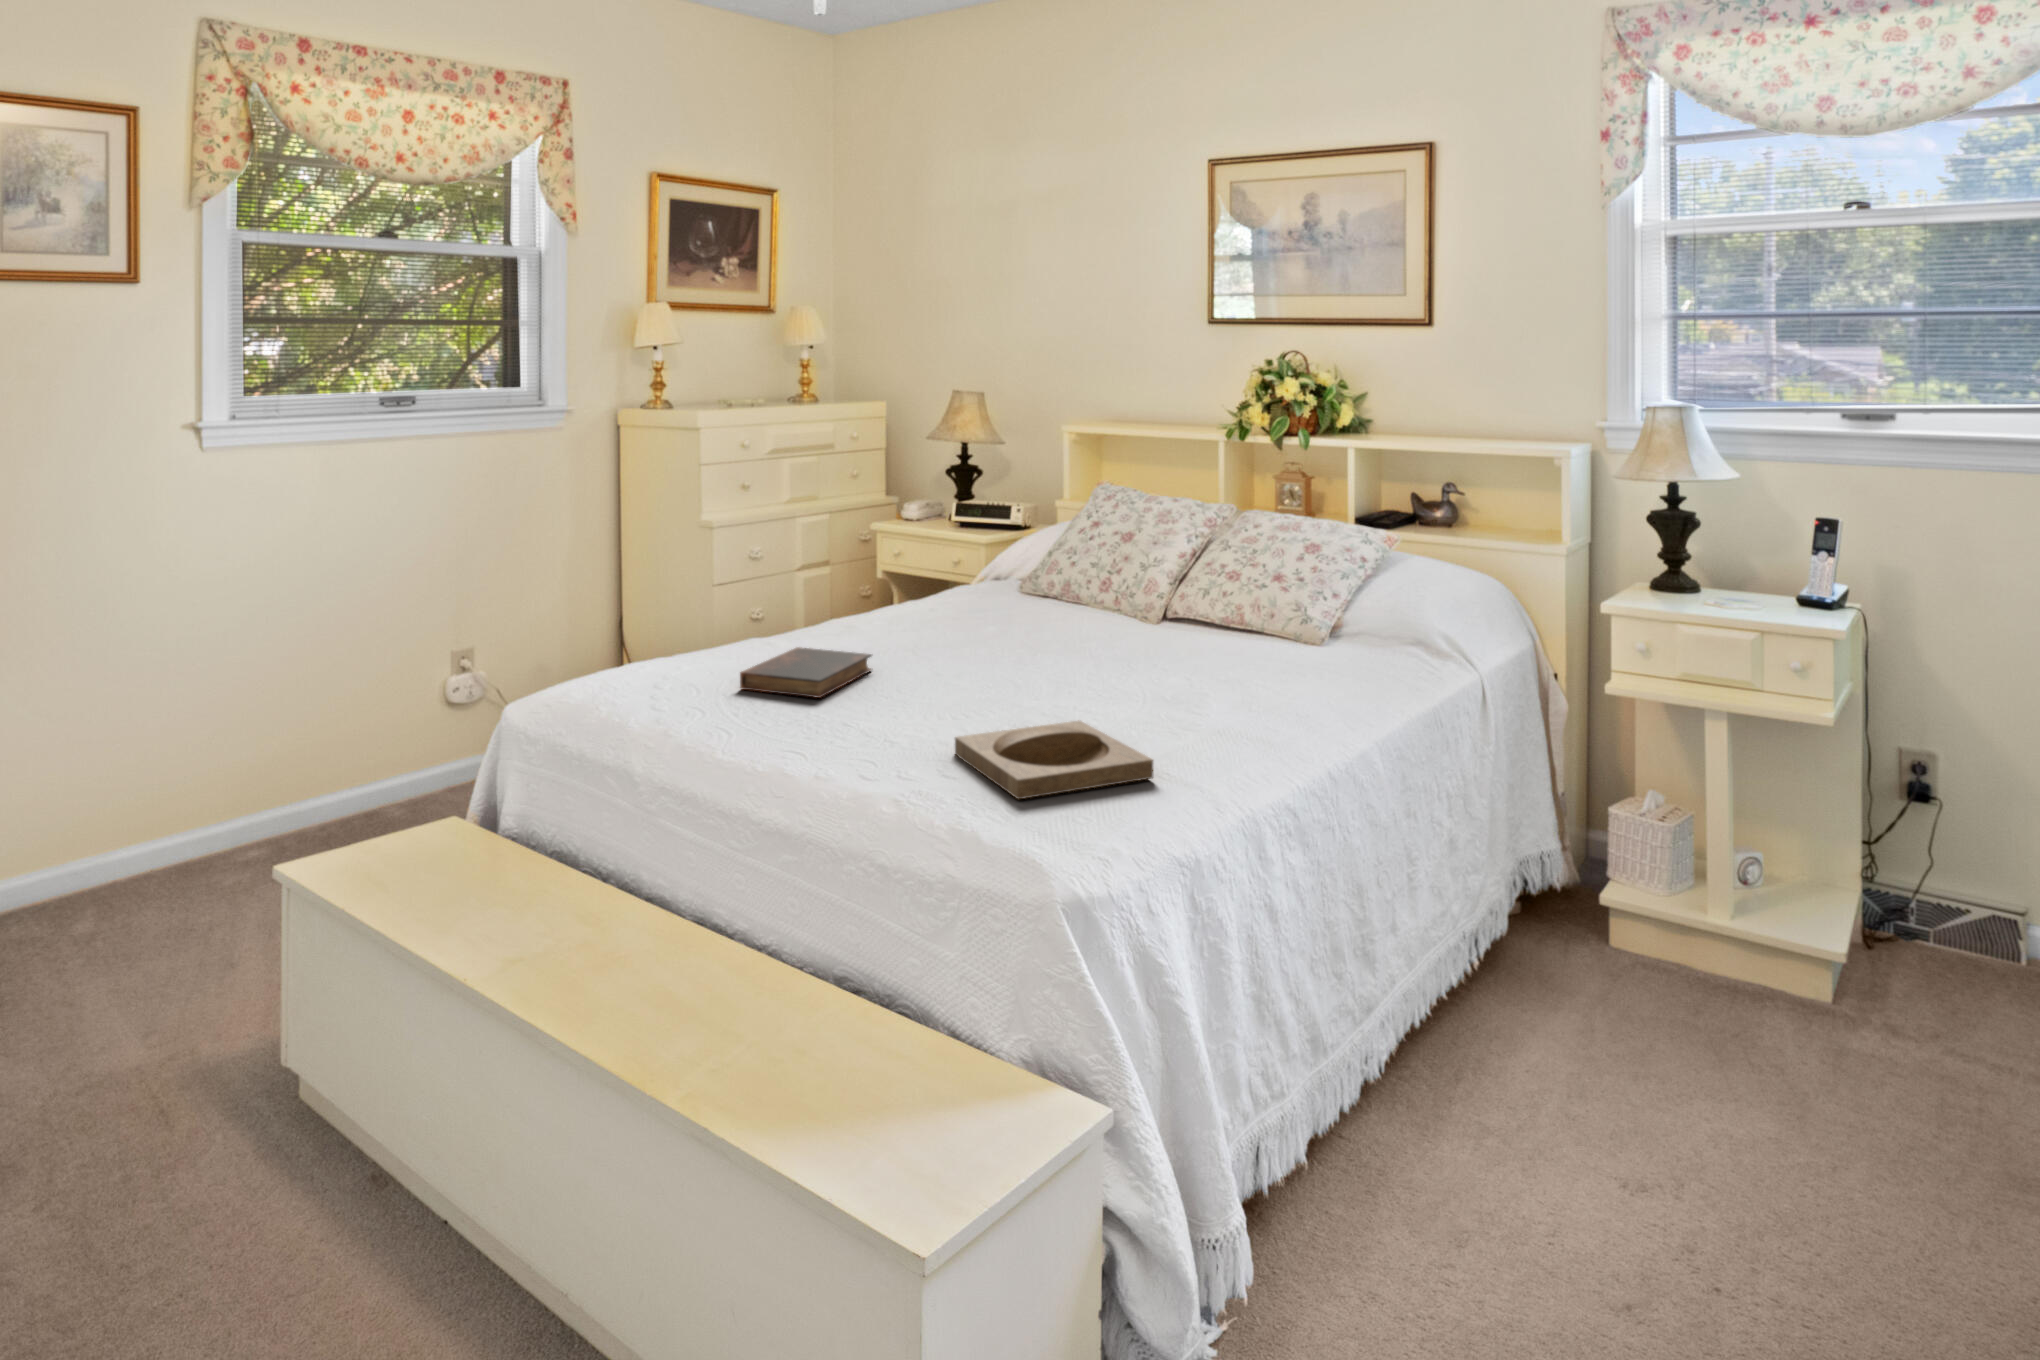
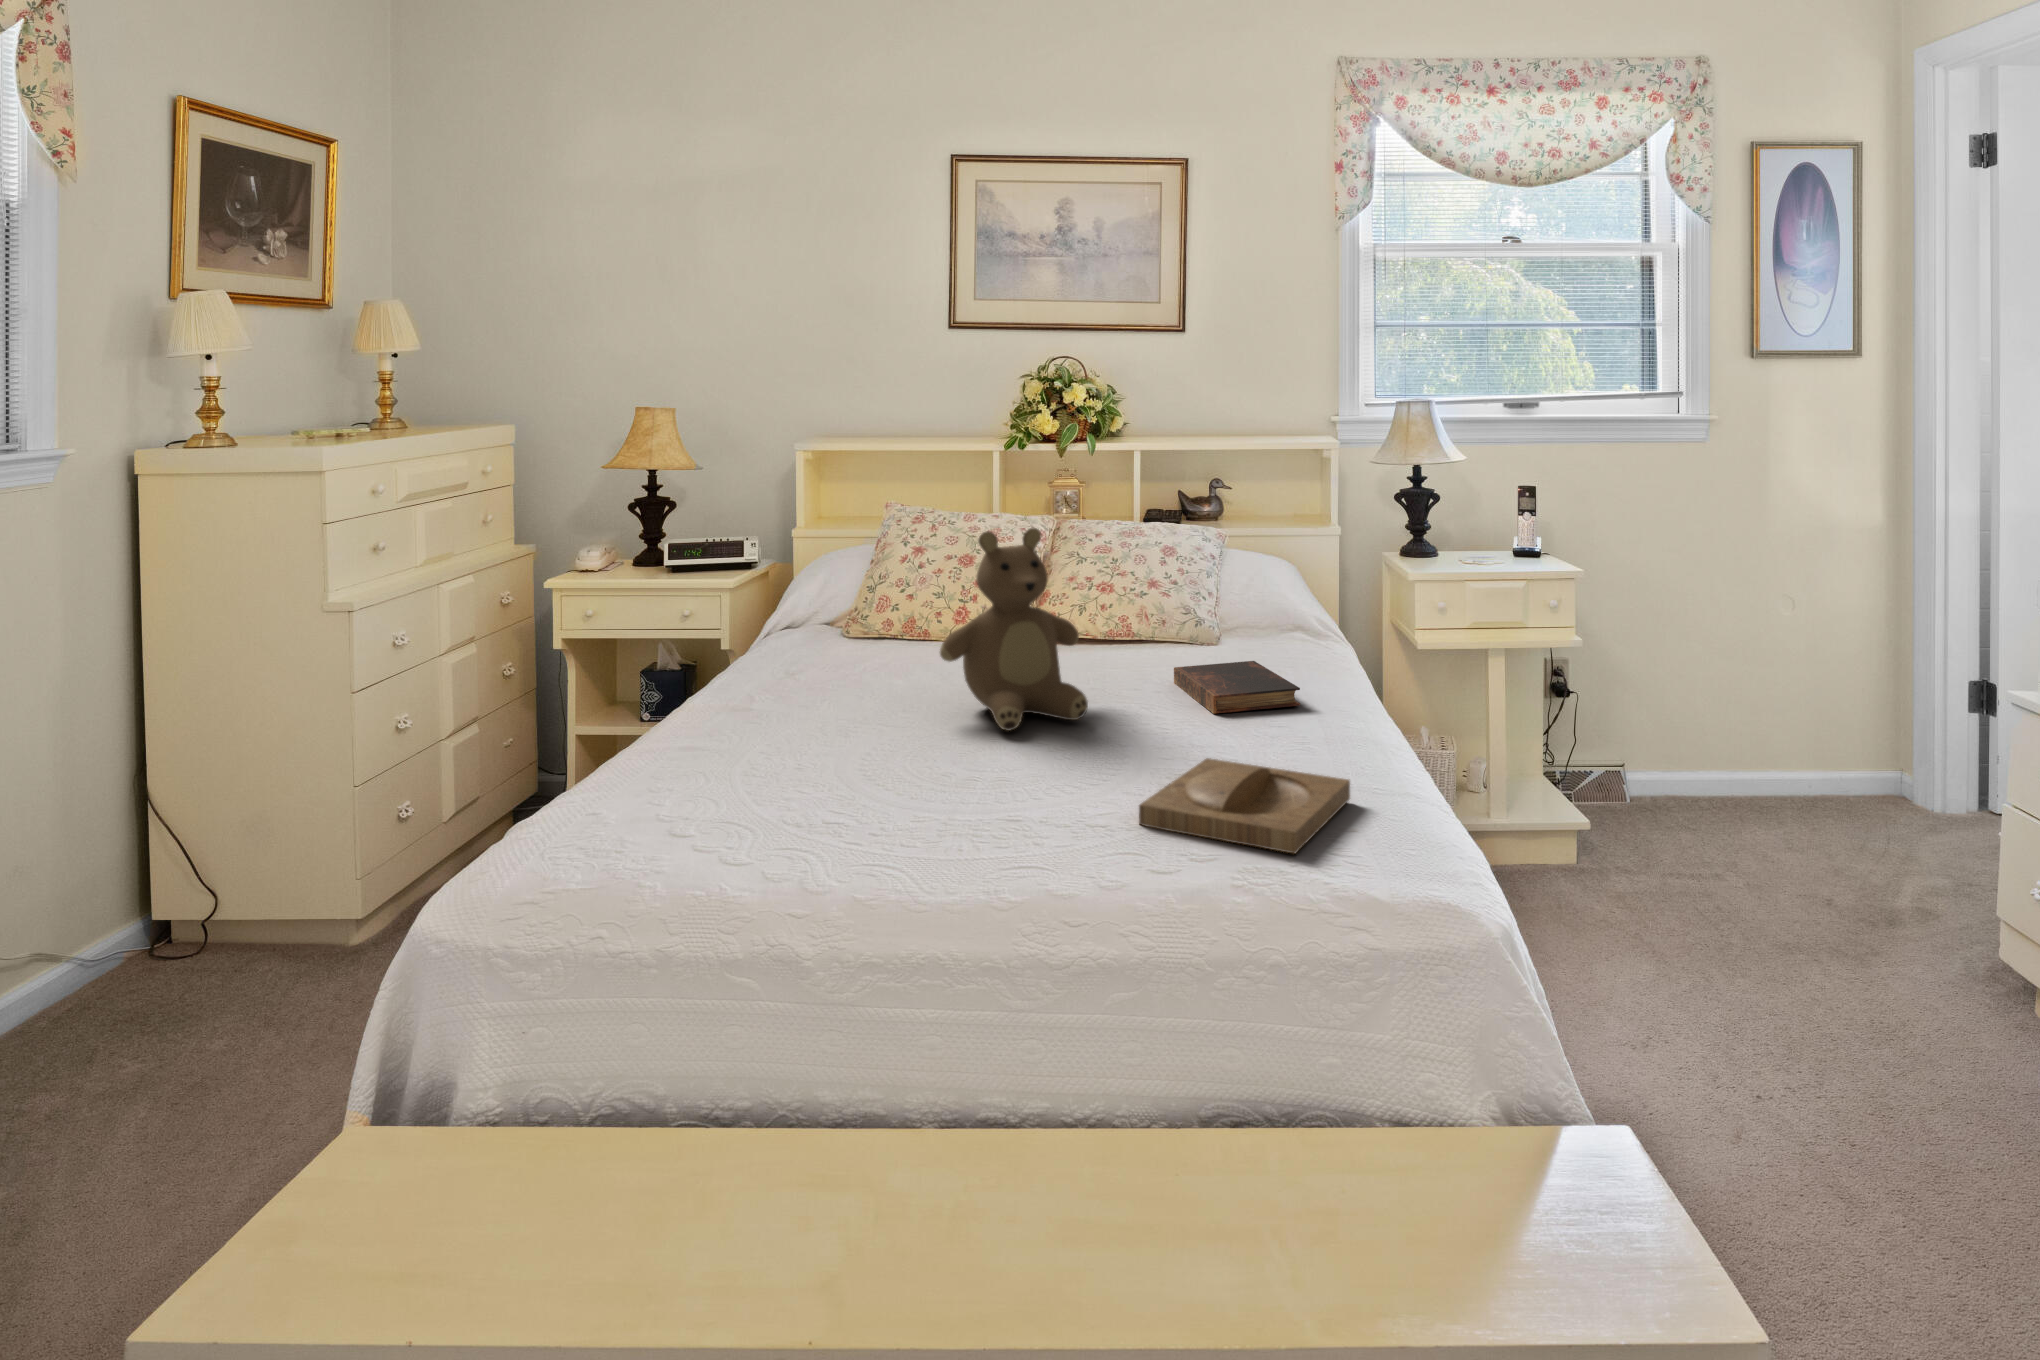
teddy bear: none [971,503,1103,678] -> present [940,528,1088,731]
book: present [740,647,872,698] -> present [1174,661,1300,714]

